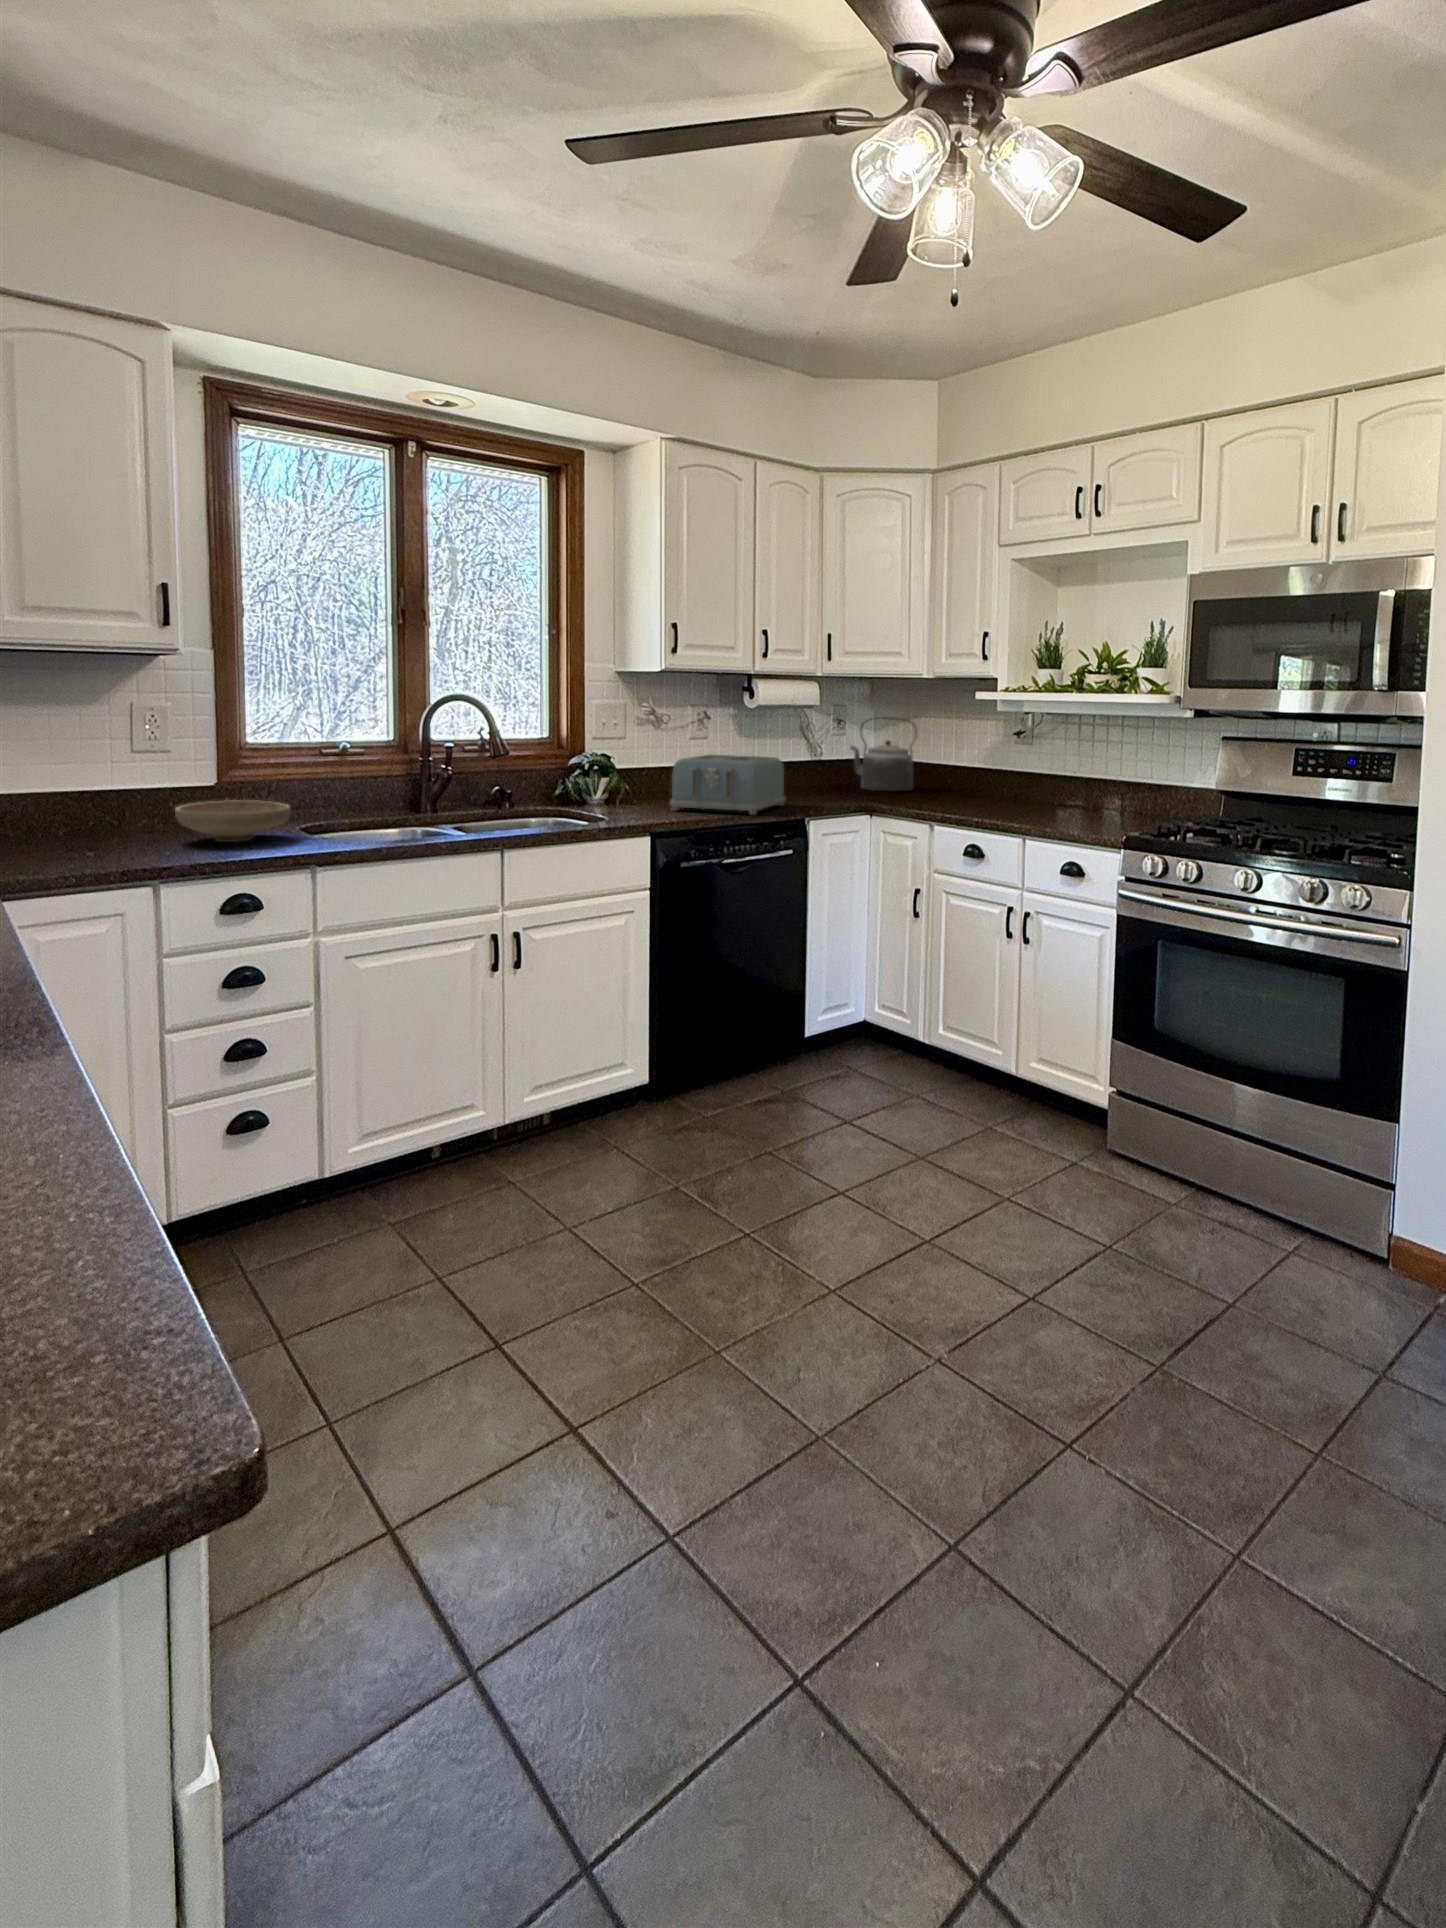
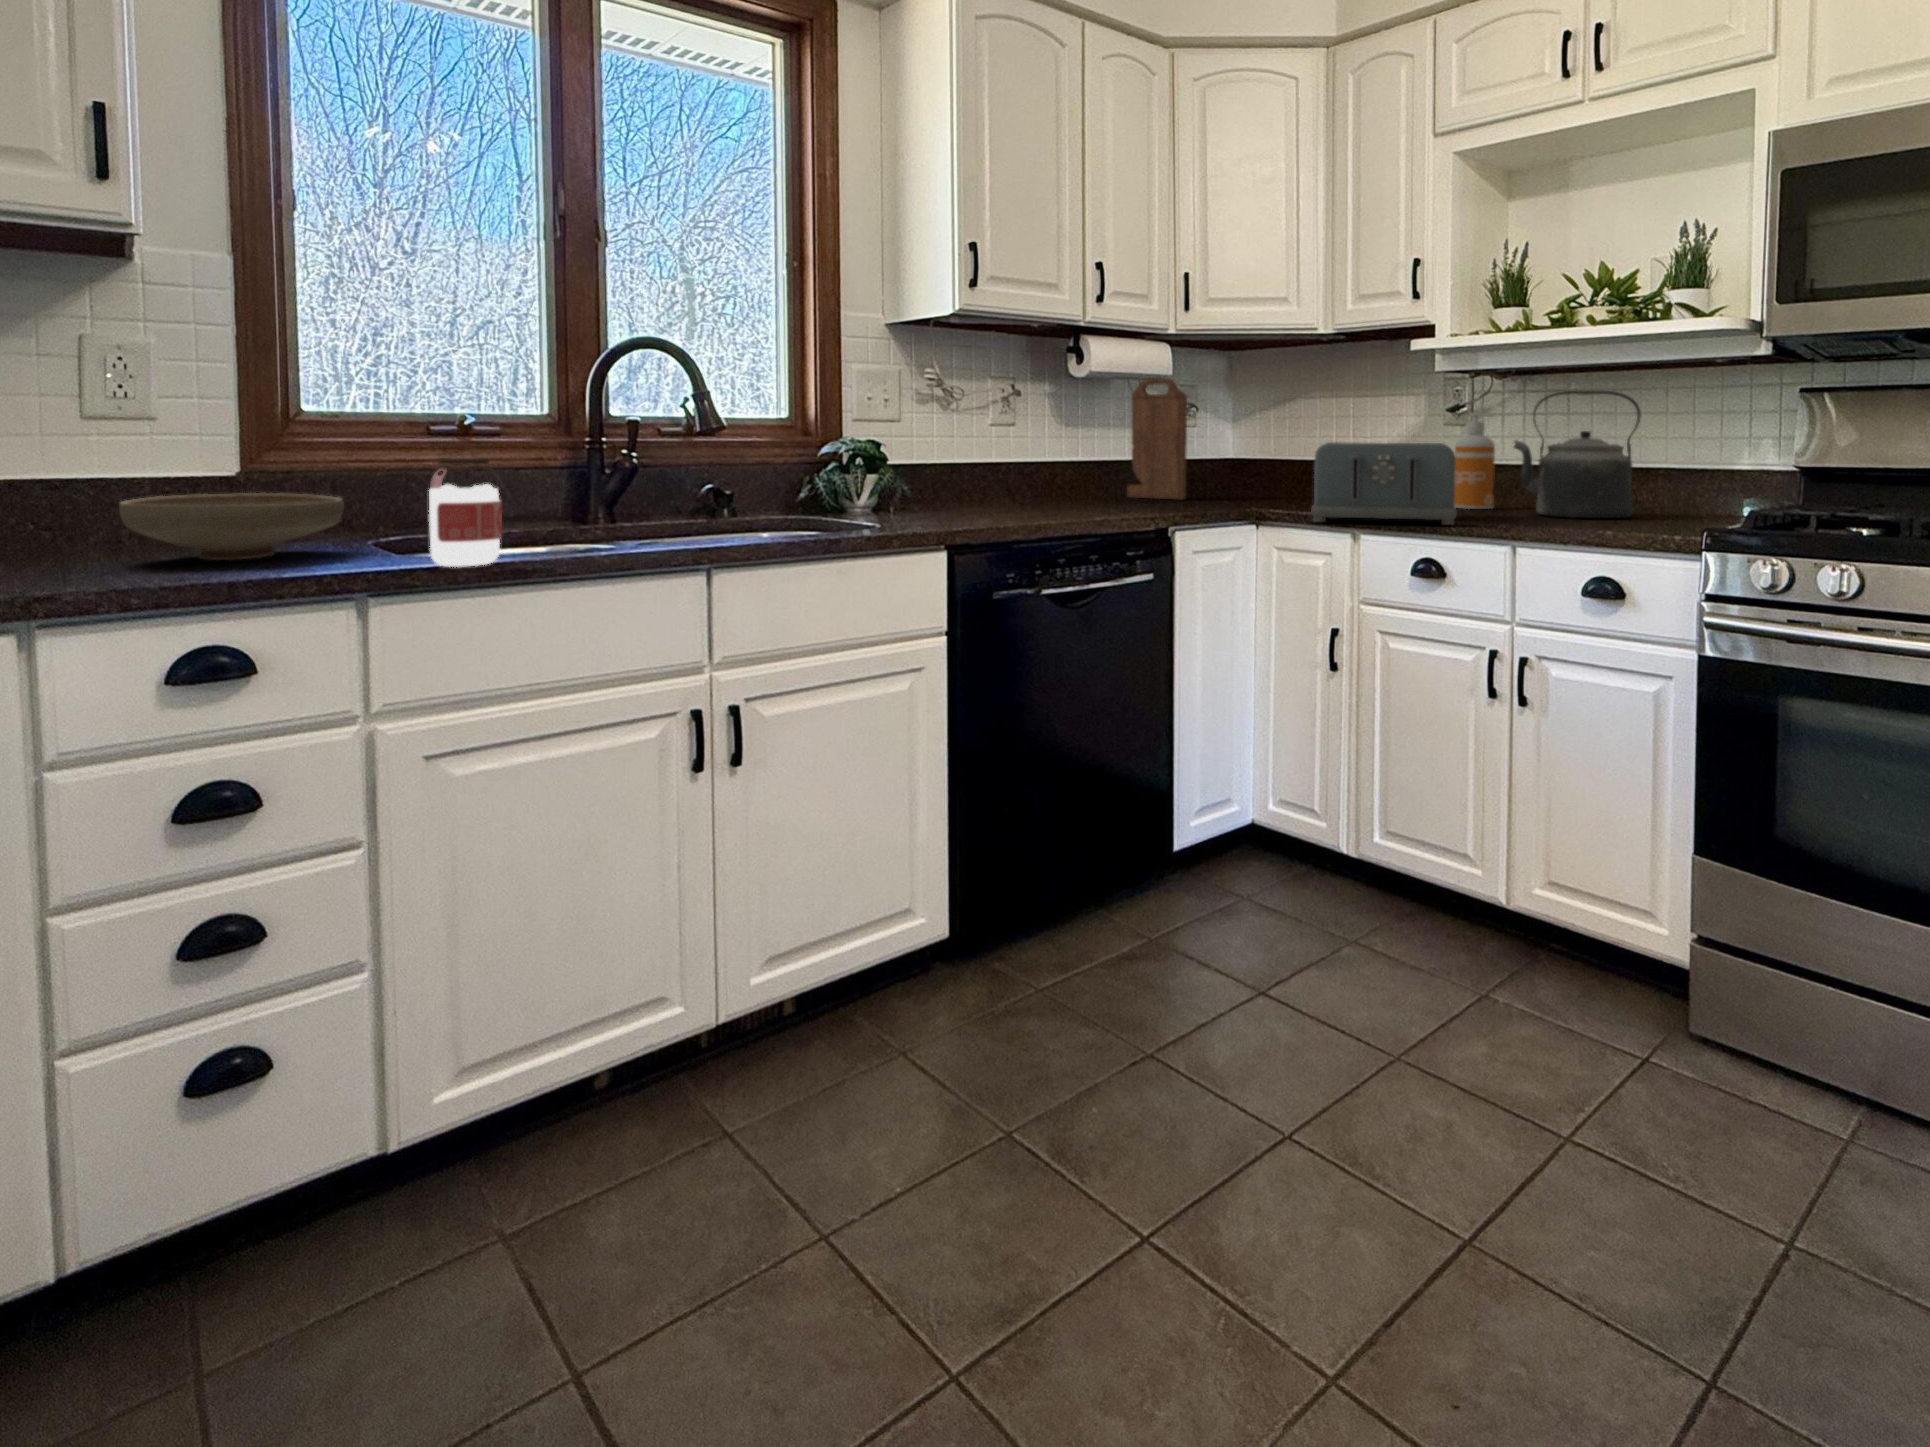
cutting board: none [789,704,832,793] -> present [1127,378,1187,500]
kettle: present [850,717,917,792] -> present [1514,390,1641,518]
soap dispenser: none [1015,738,1042,807] -> present [1454,413,1495,509]
toaster: present [670,754,785,815] -> present [1311,442,1457,525]
jar: none [349,787,389,851] -> present [429,458,502,567]

